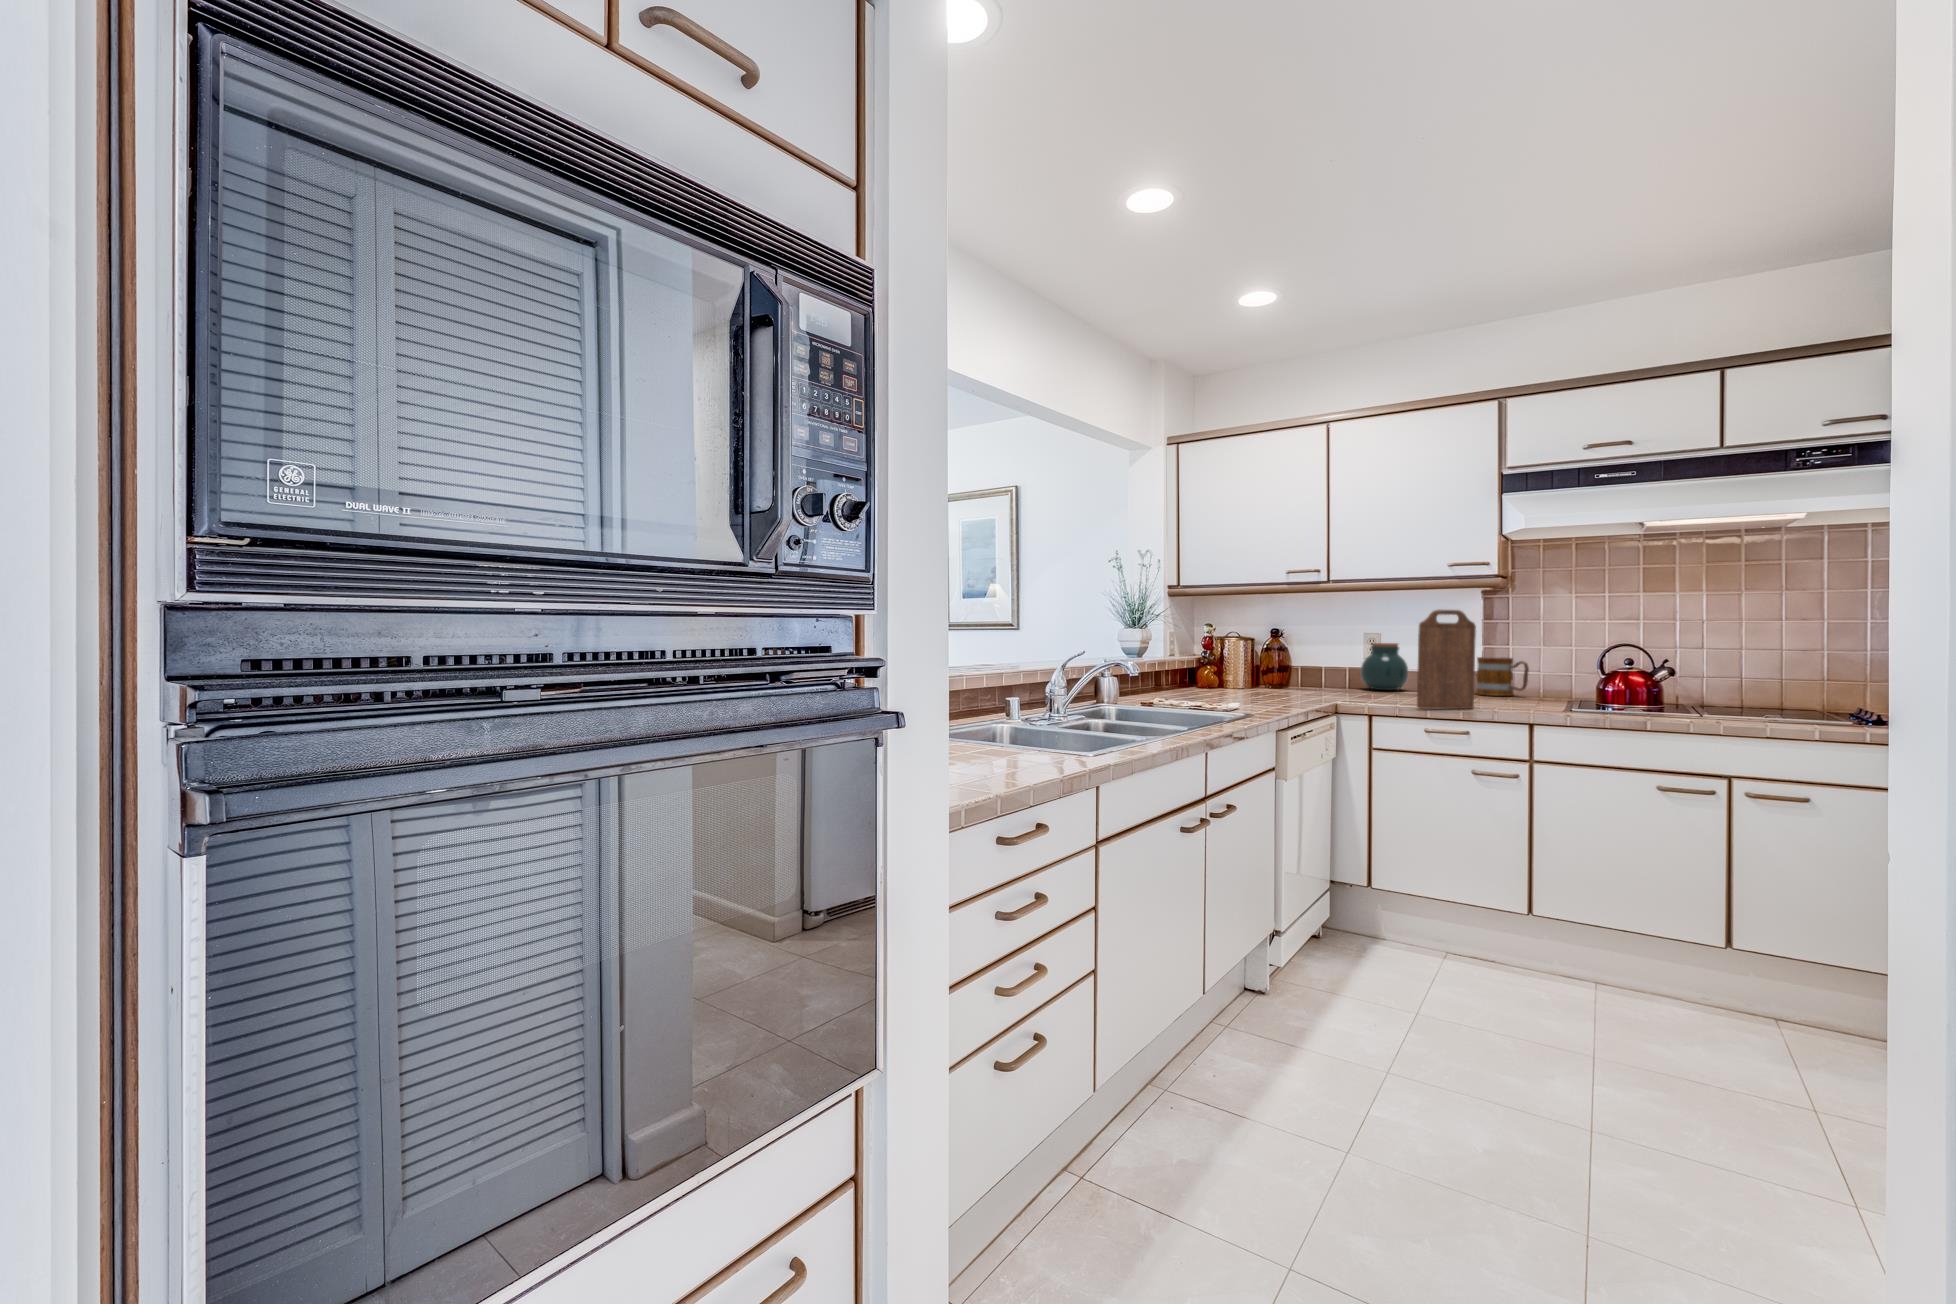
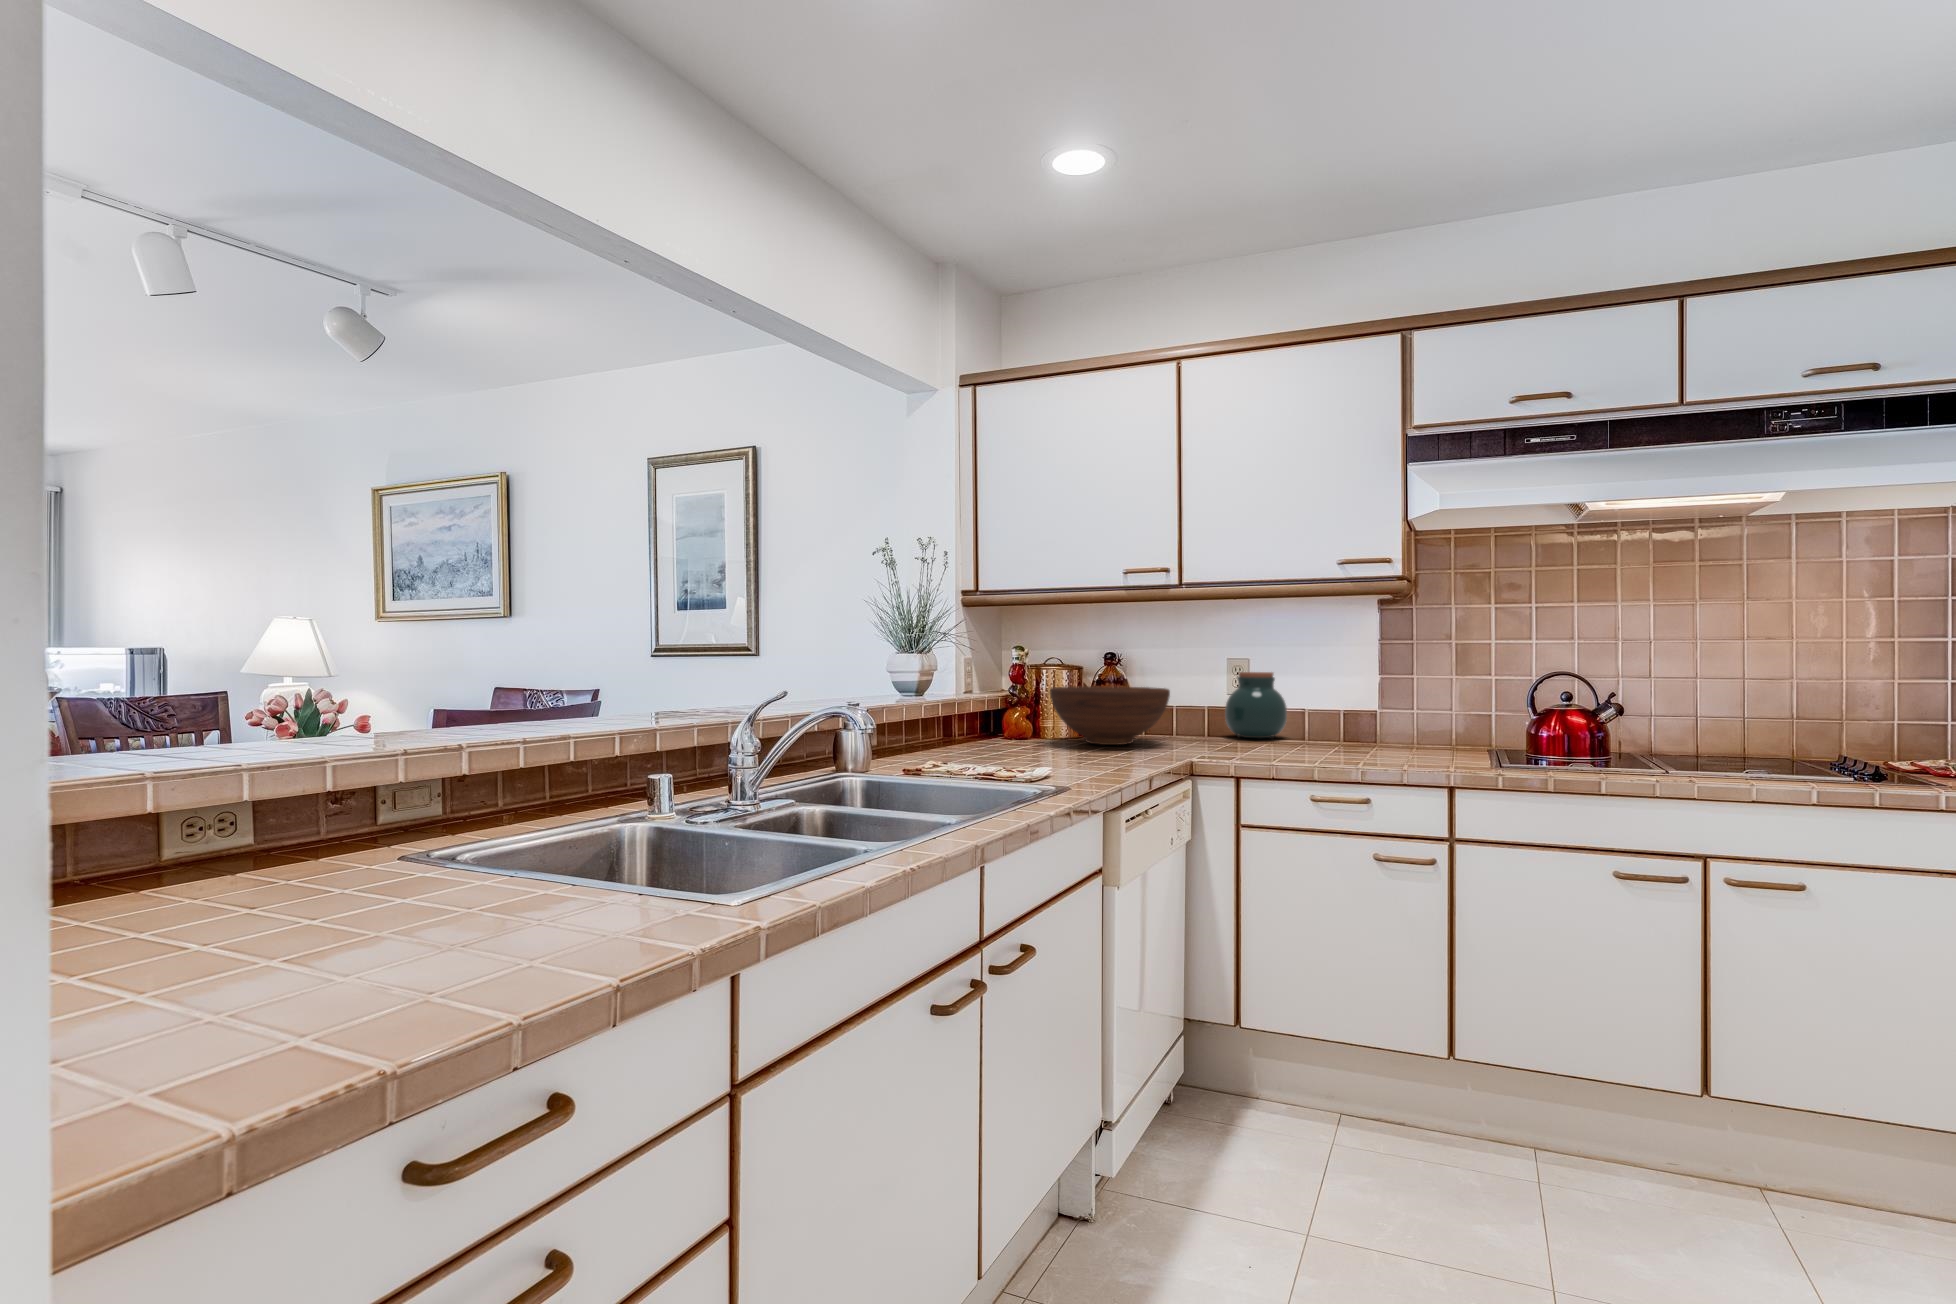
cutting board: present [1417,610,1476,709] -> none [1299,626,1375,769]
fruit bowl: none [1233,652,1320,692] -> present [1050,686,1170,745]
mug: present [1476,657,1529,696] -> none [1374,691,1441,745]

